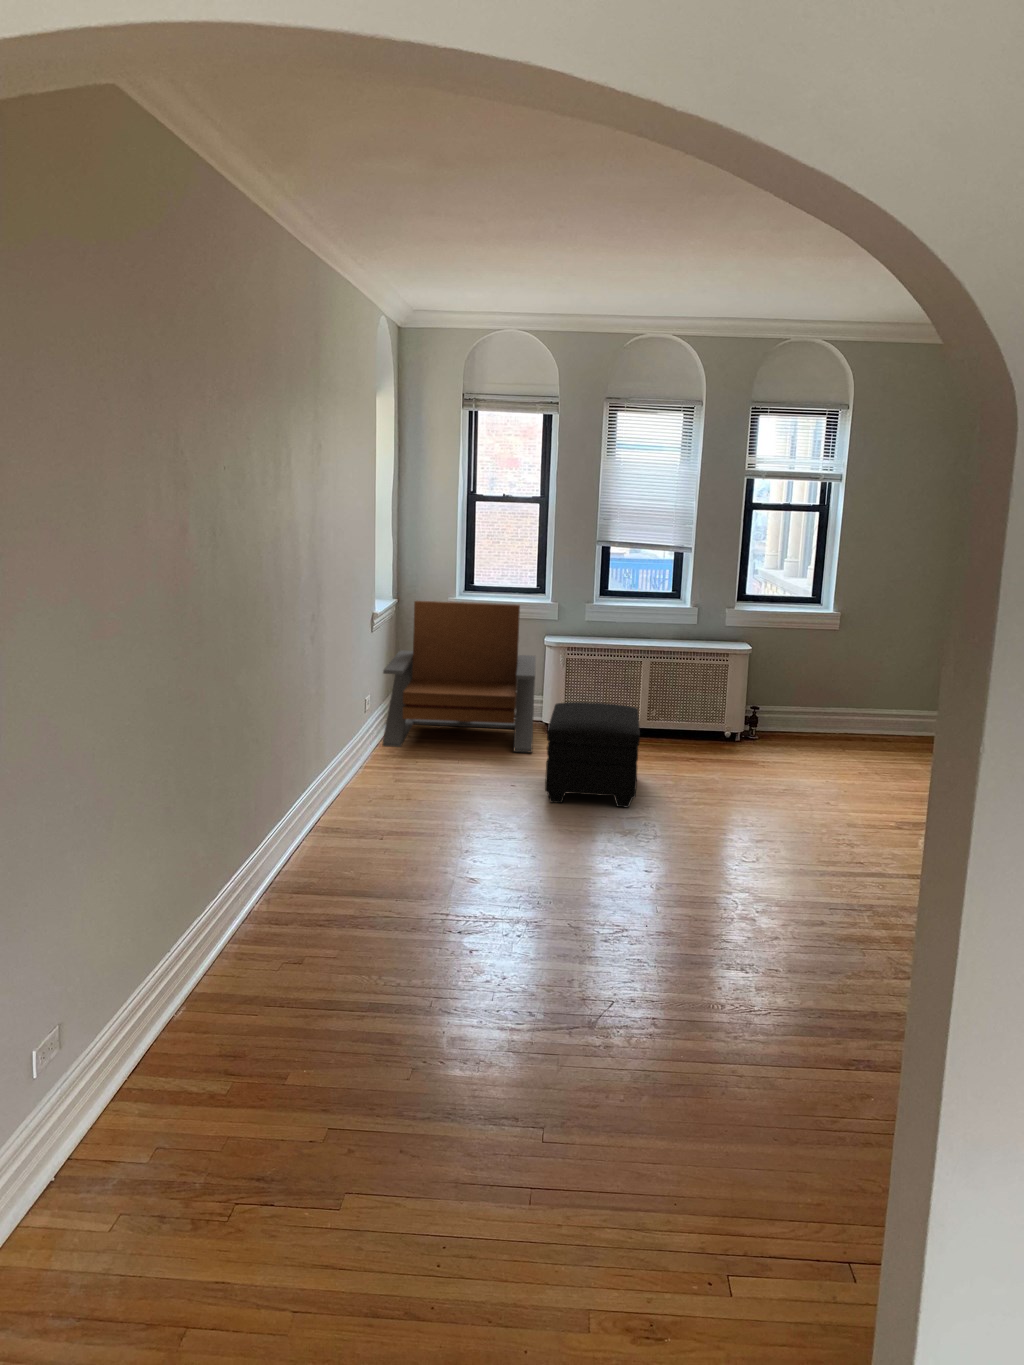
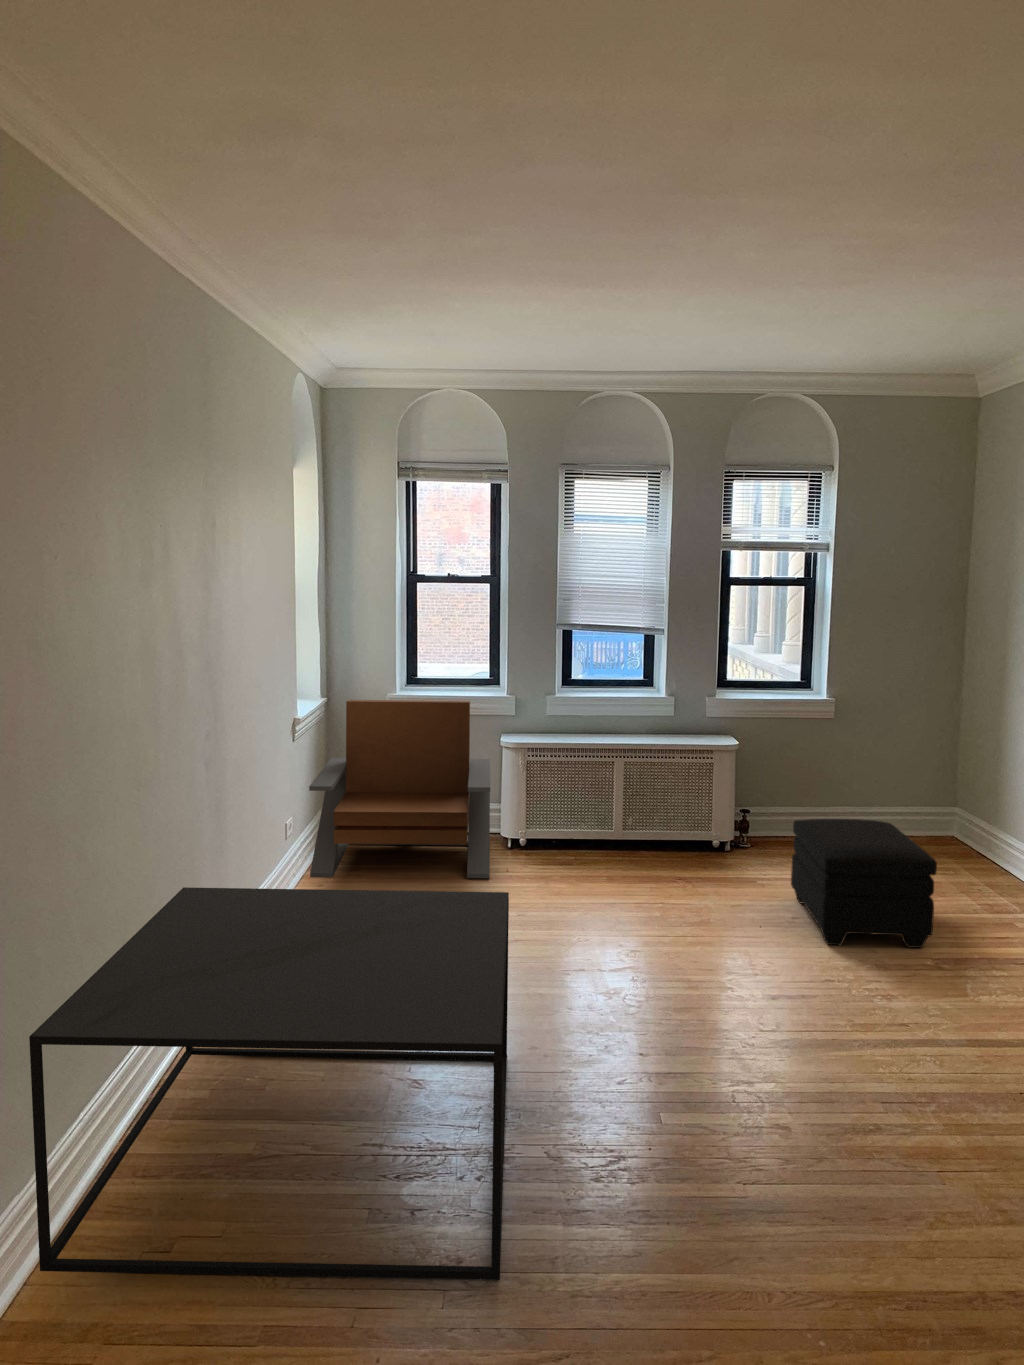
ottoman: present [545,702,640,808] -> present [791,819,937,948]
coffee table: none [211,728,548,987] -> present [29,887,509,1280]

